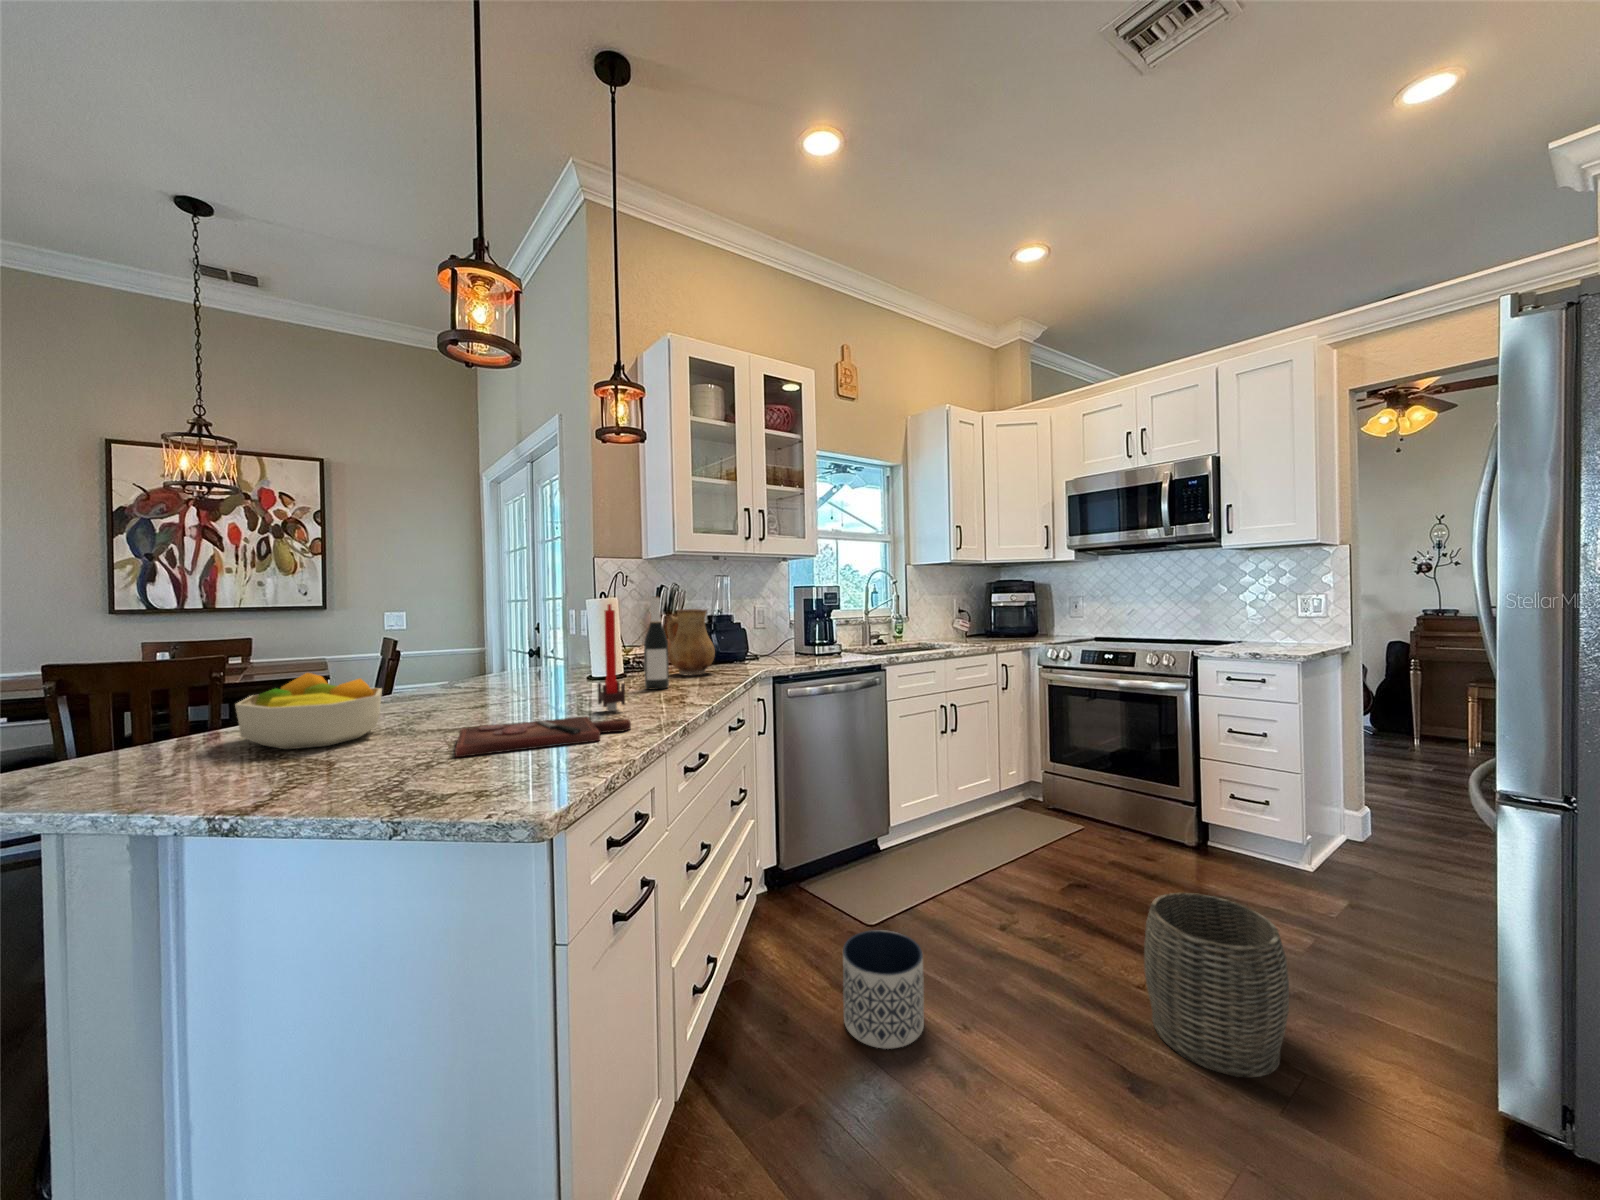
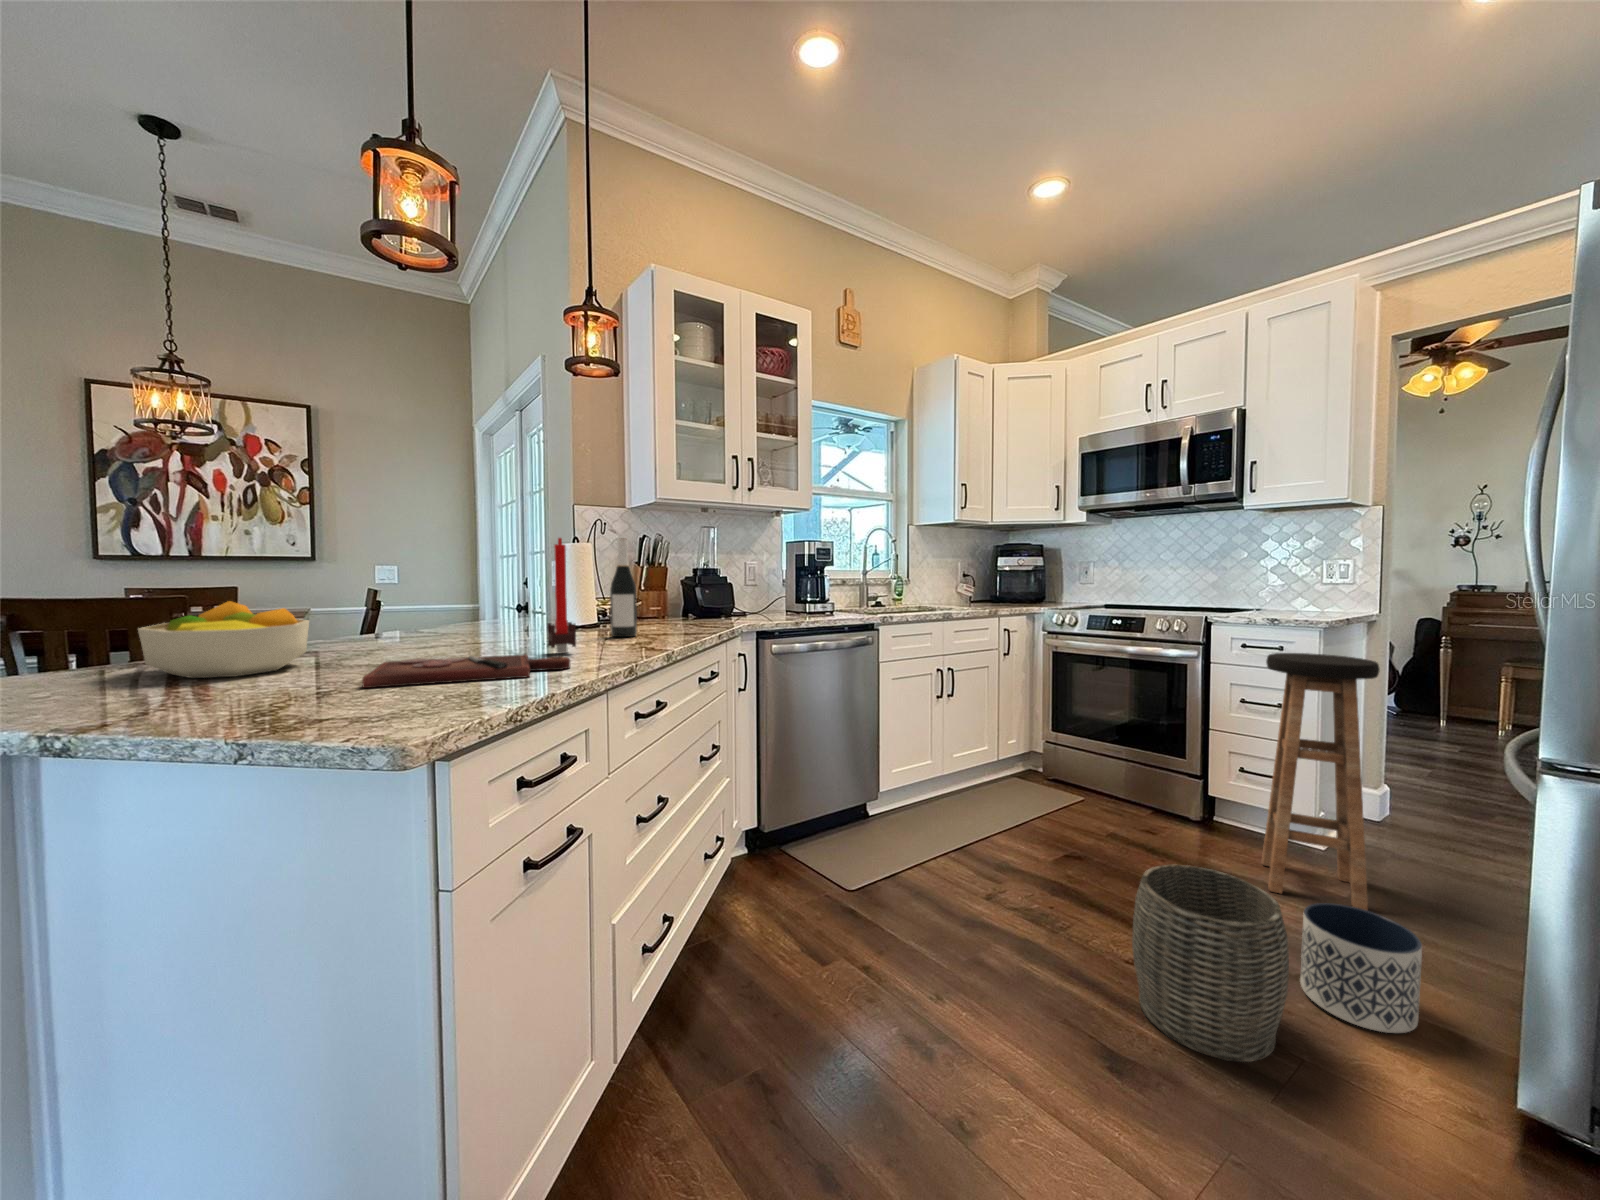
ceramic pitcher: present [667,609,715,675] -> none [644,558,693,627]
bar stool: none [1251,687,1356,931] -> present [1261,653,1380,911]
planter: present [843,930,924,1049] -> present [1300,903,1422,1033]

